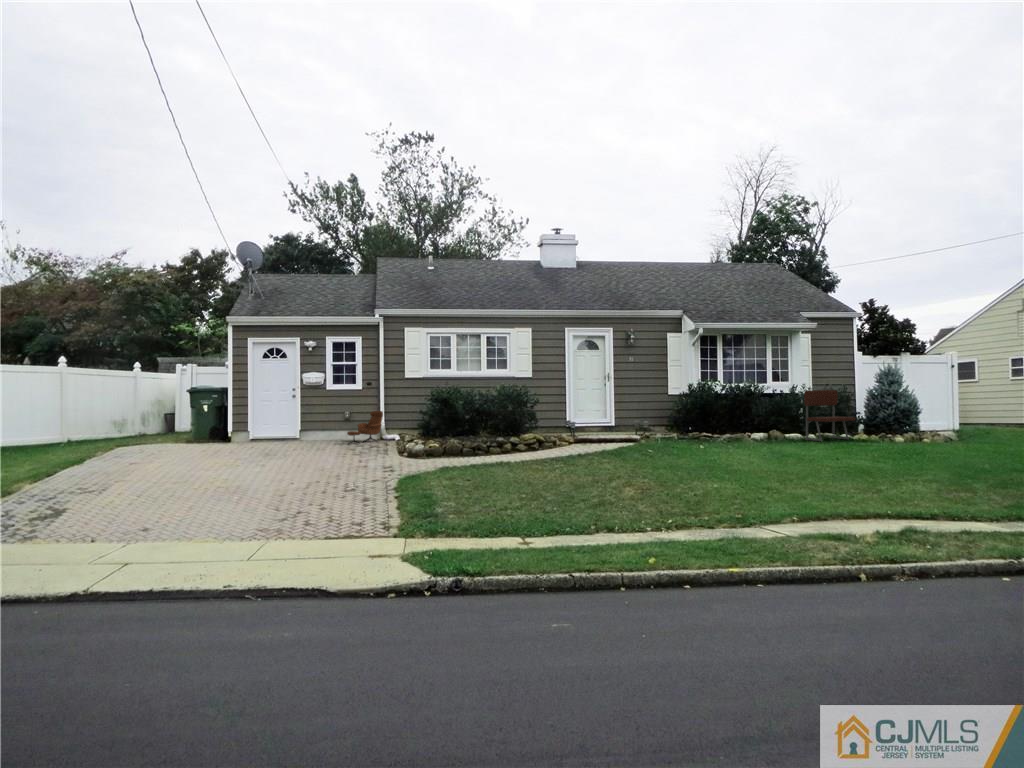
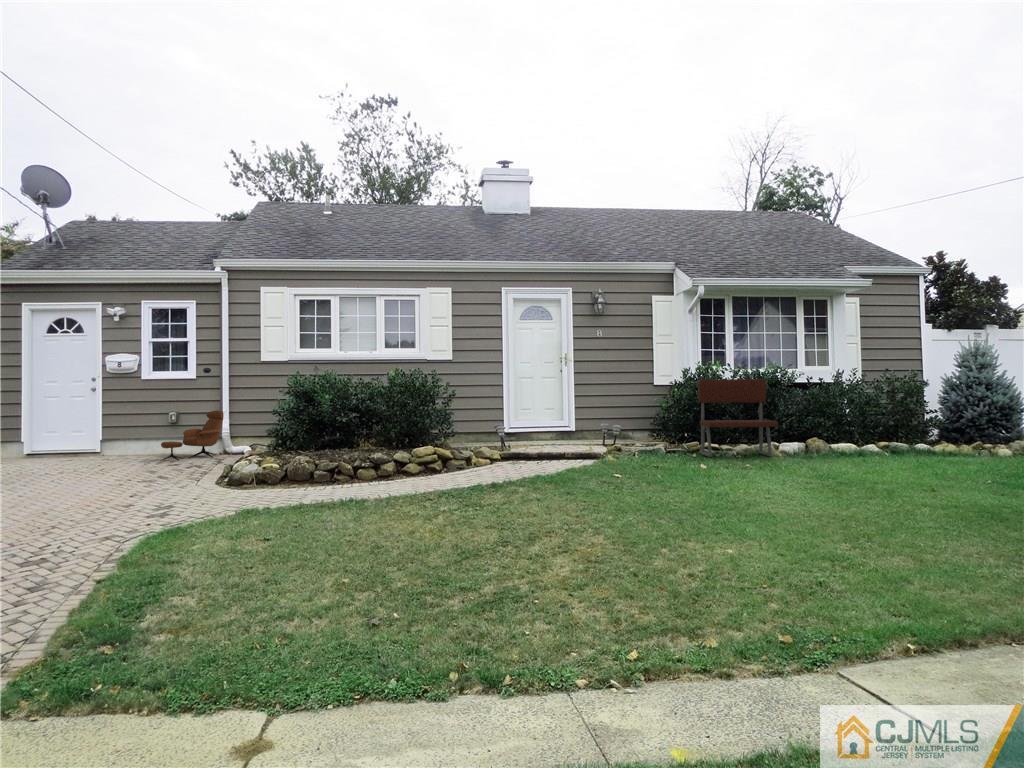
bench: present [804,390,855,441] -> present [698,379,778,457]

